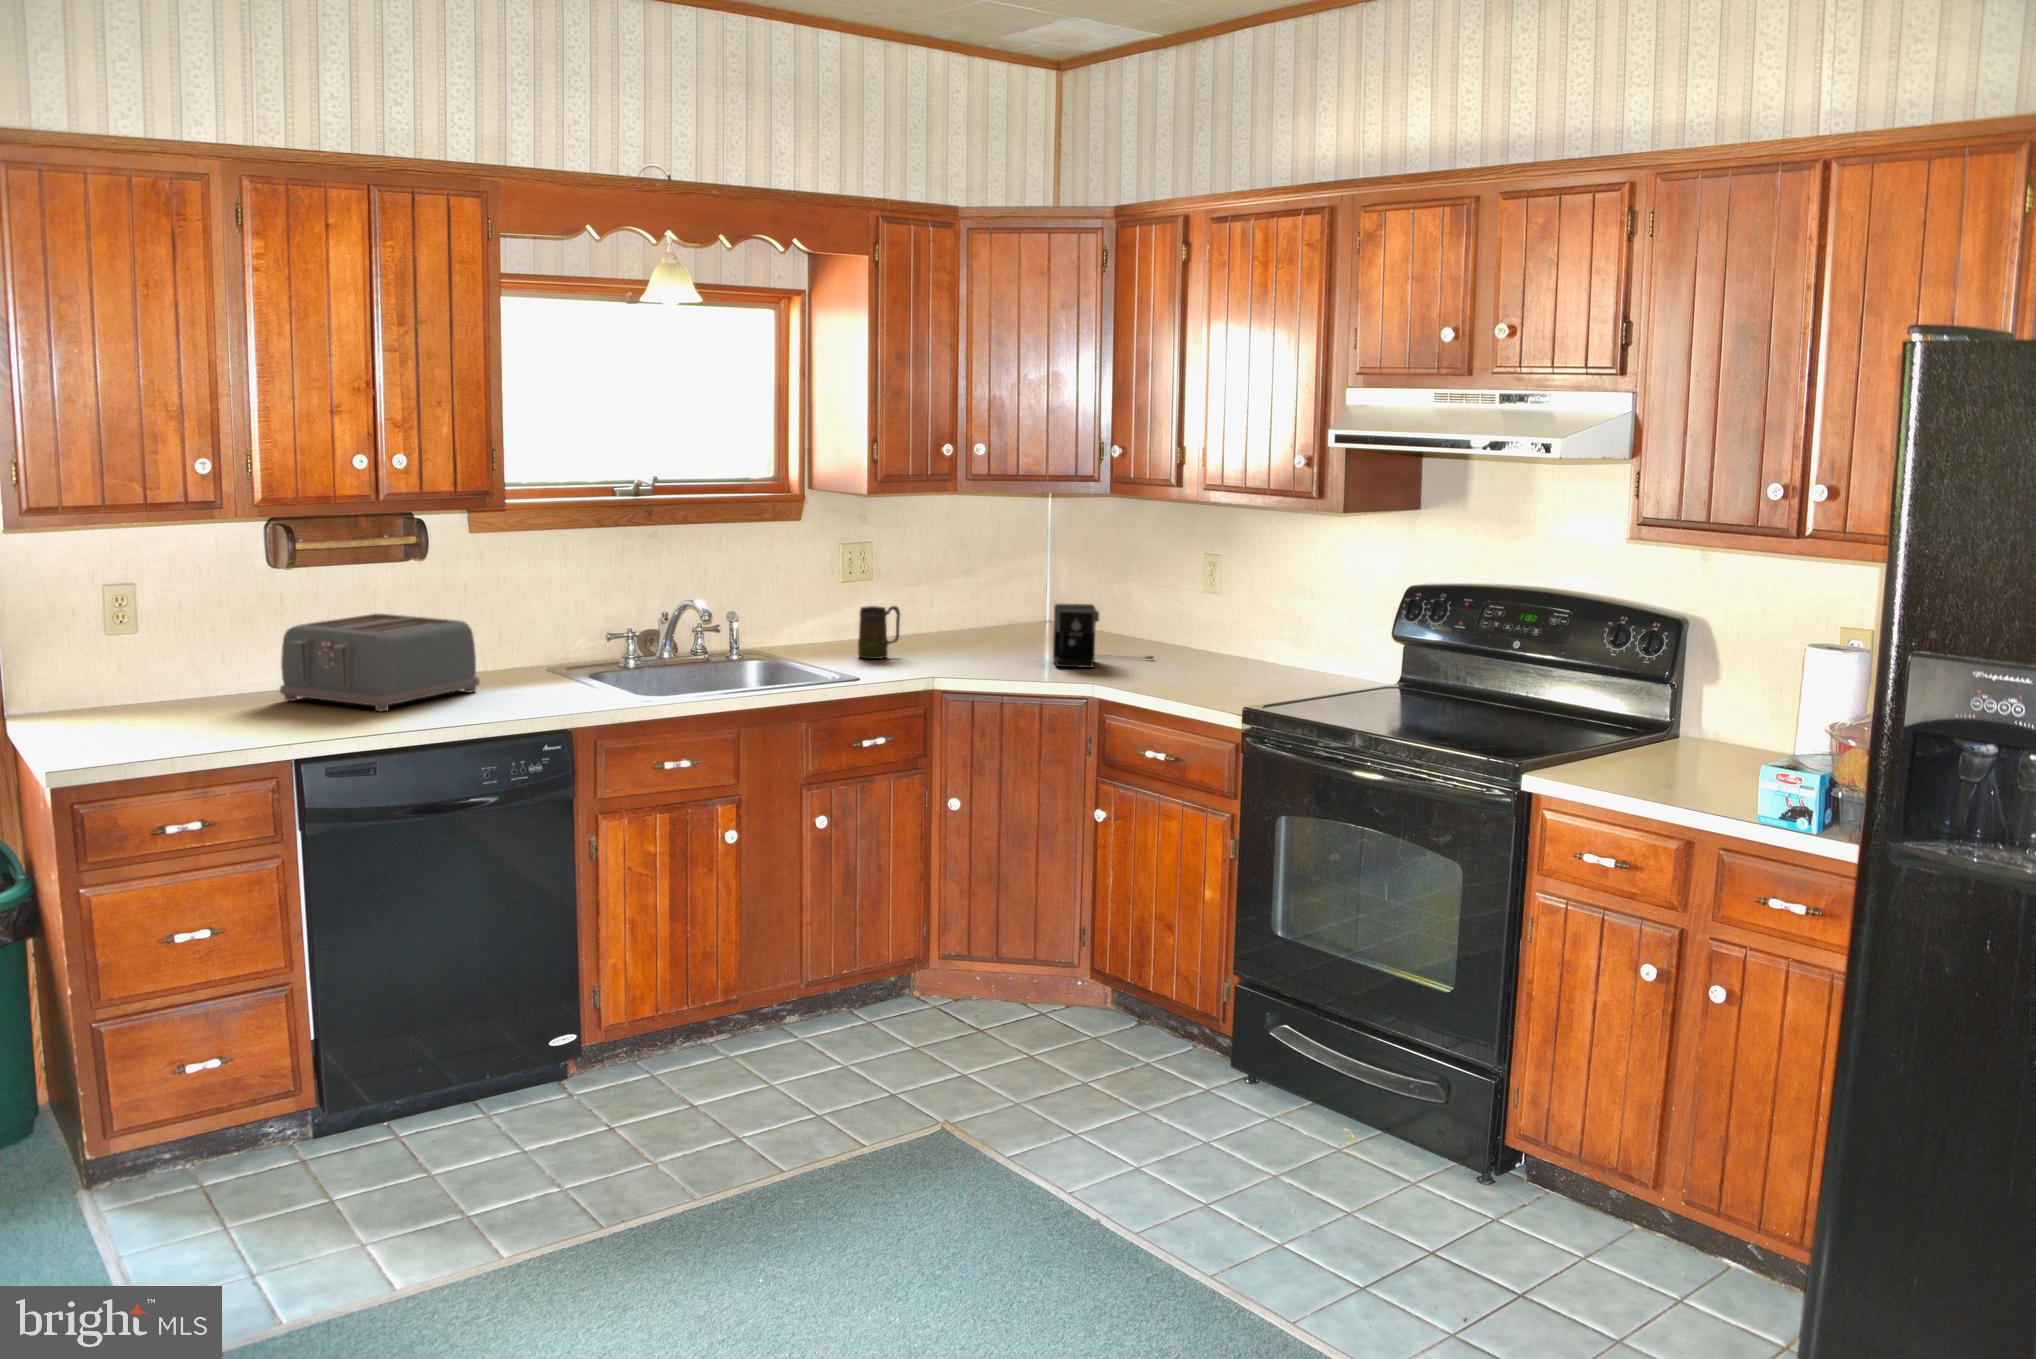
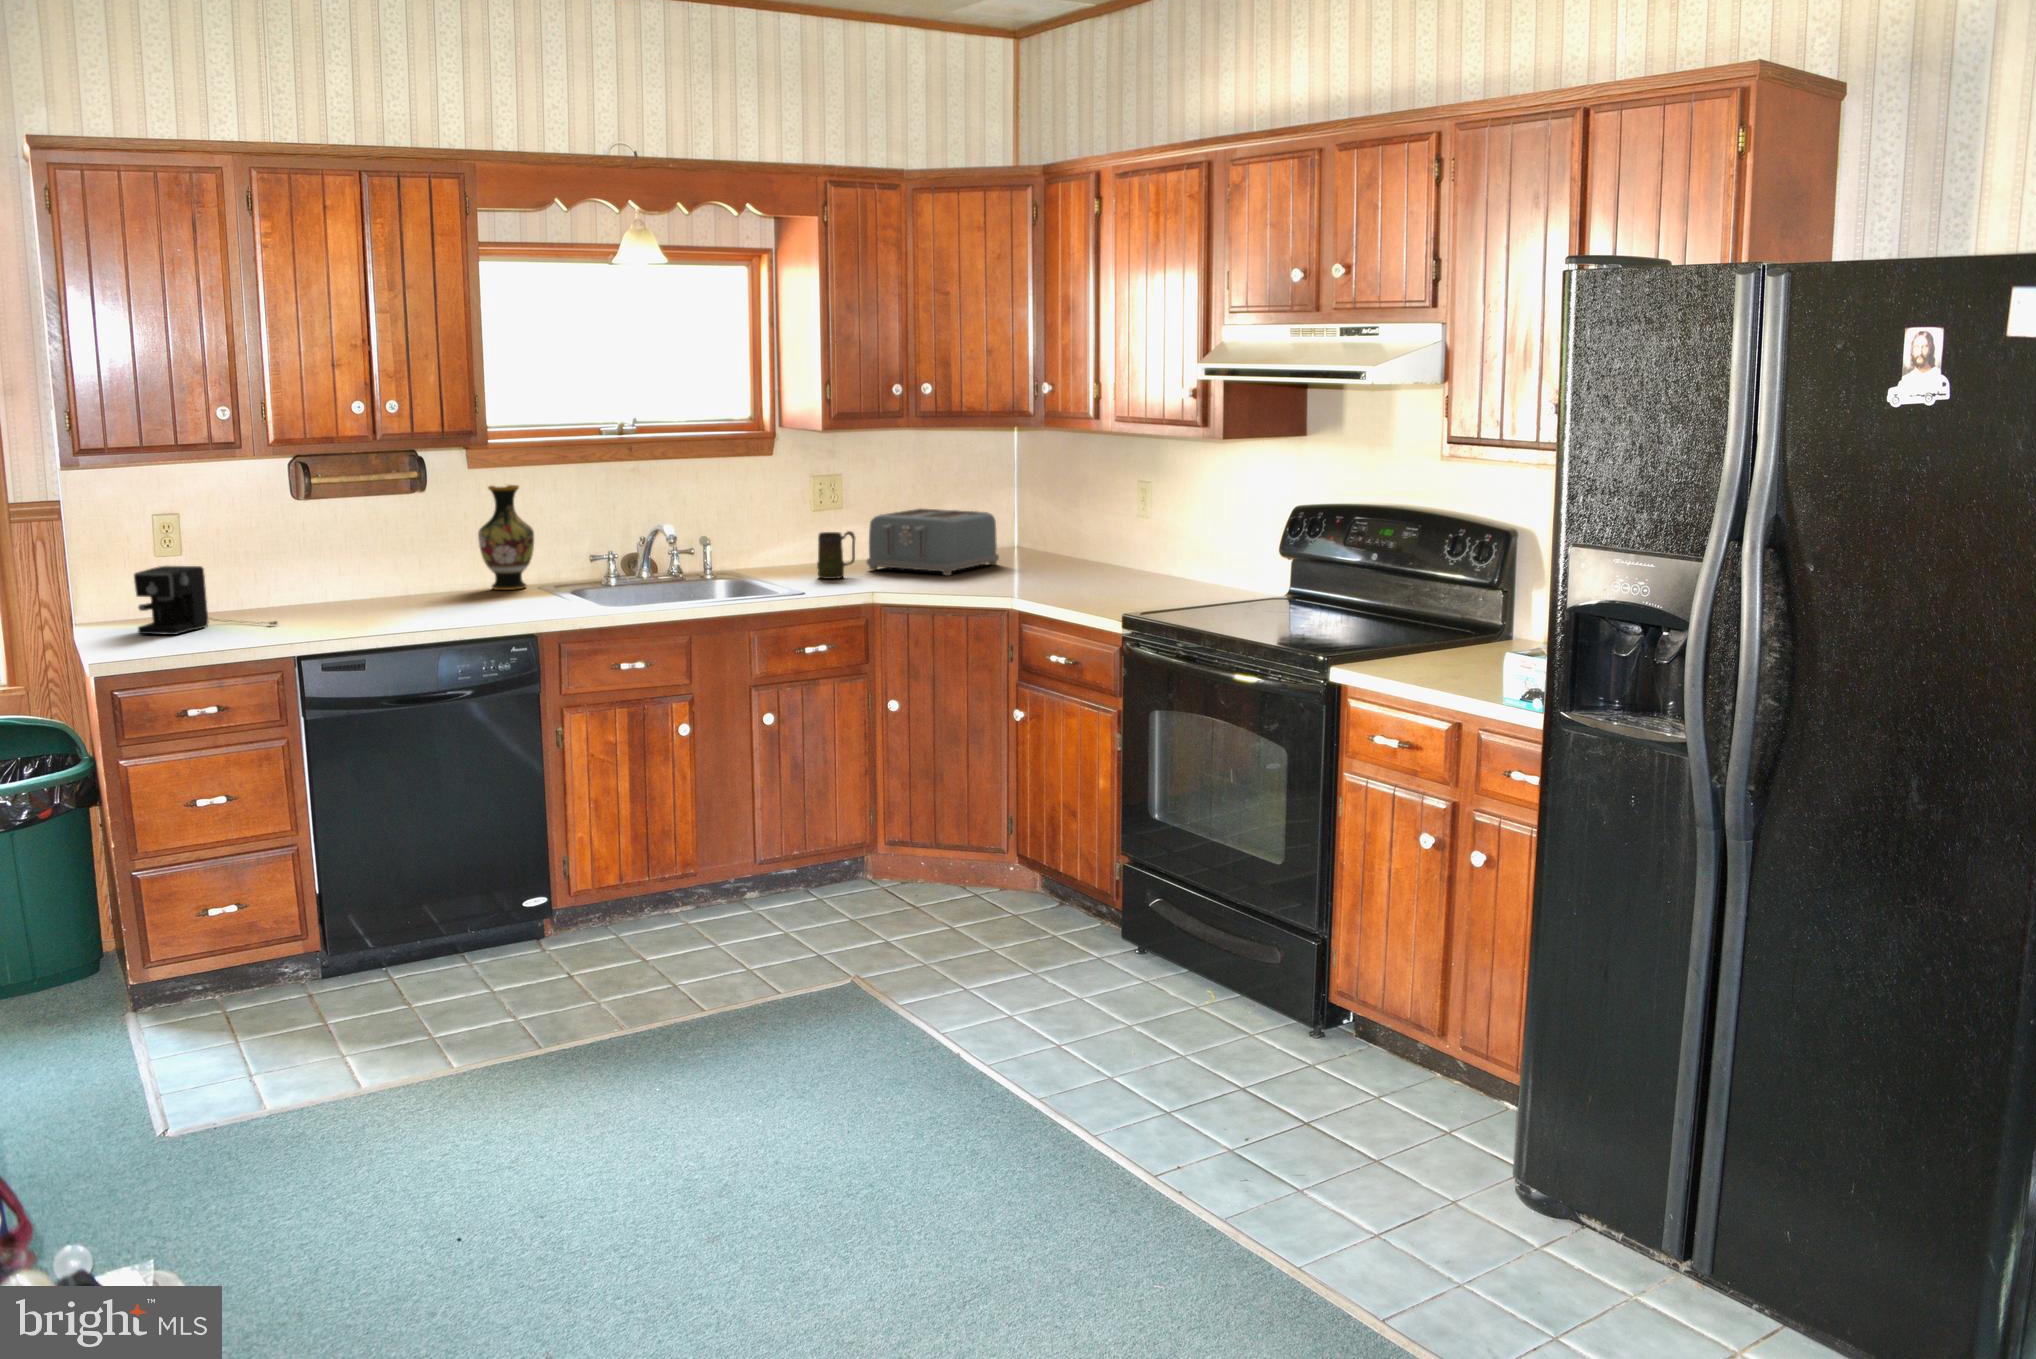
vase: none [478,551,542,672] -> present [478,485,534,590]
coffee maker: present [1053,604,1153,668] -> present [134,566,277,635]
toaster: present [280,614,480,711] -> present [867,509,999,575]

